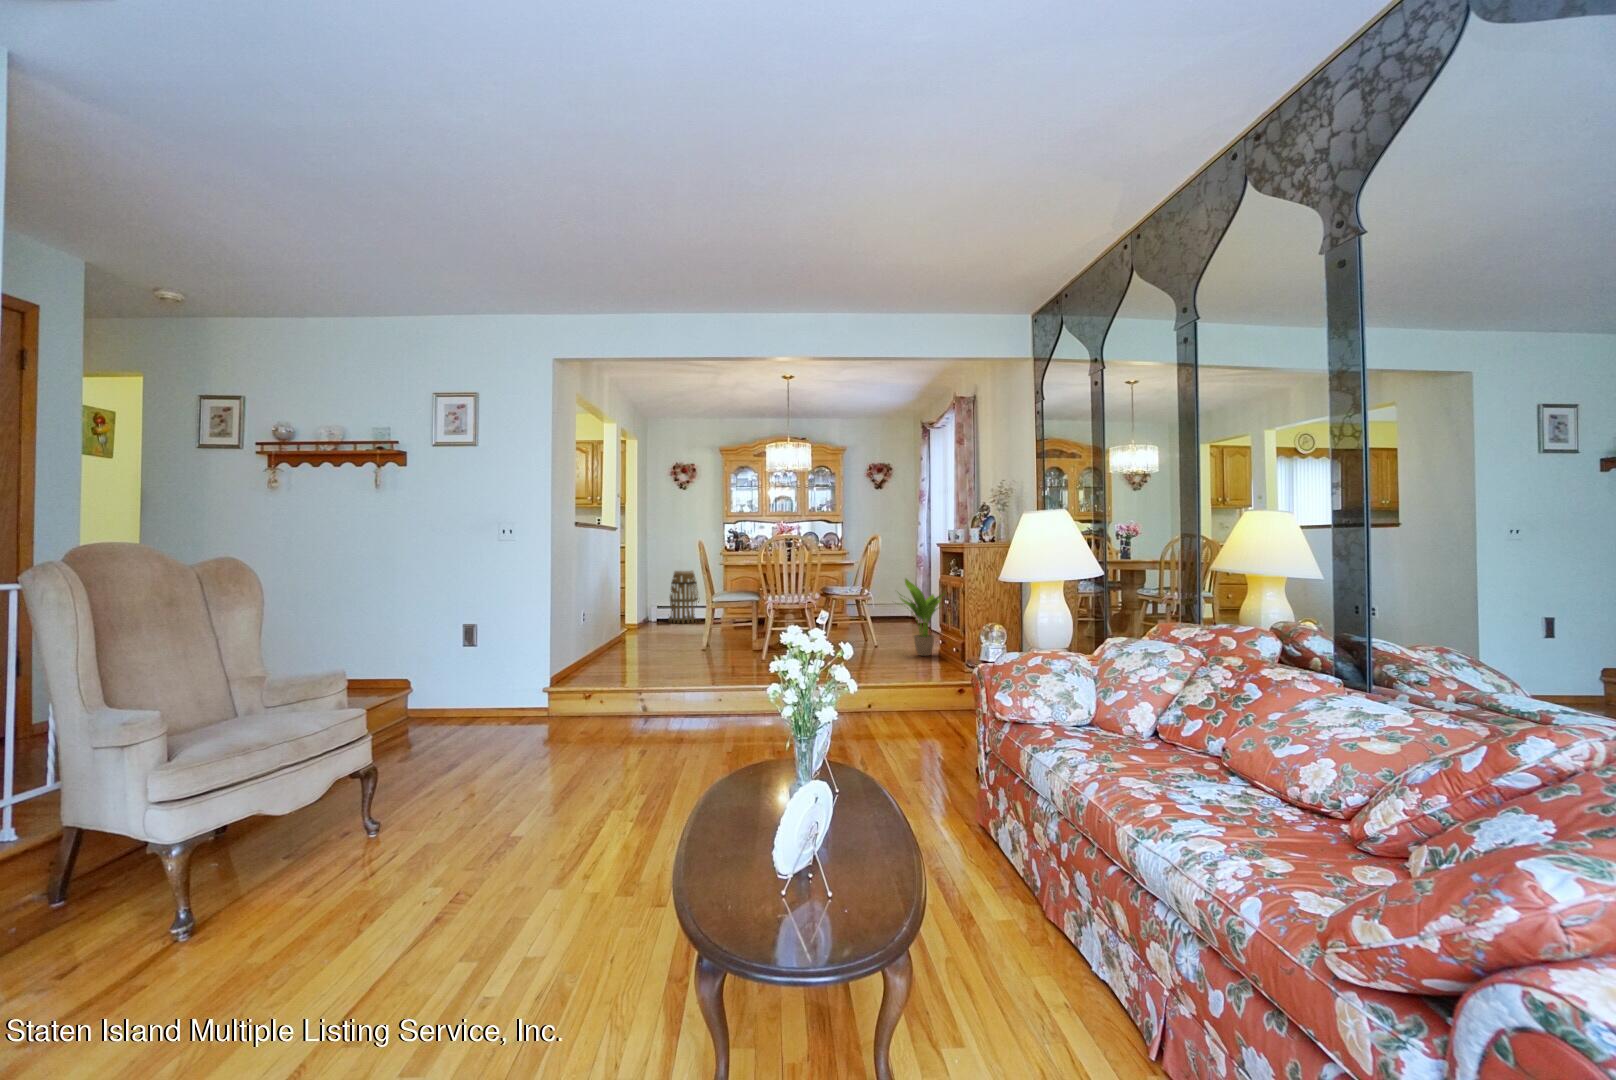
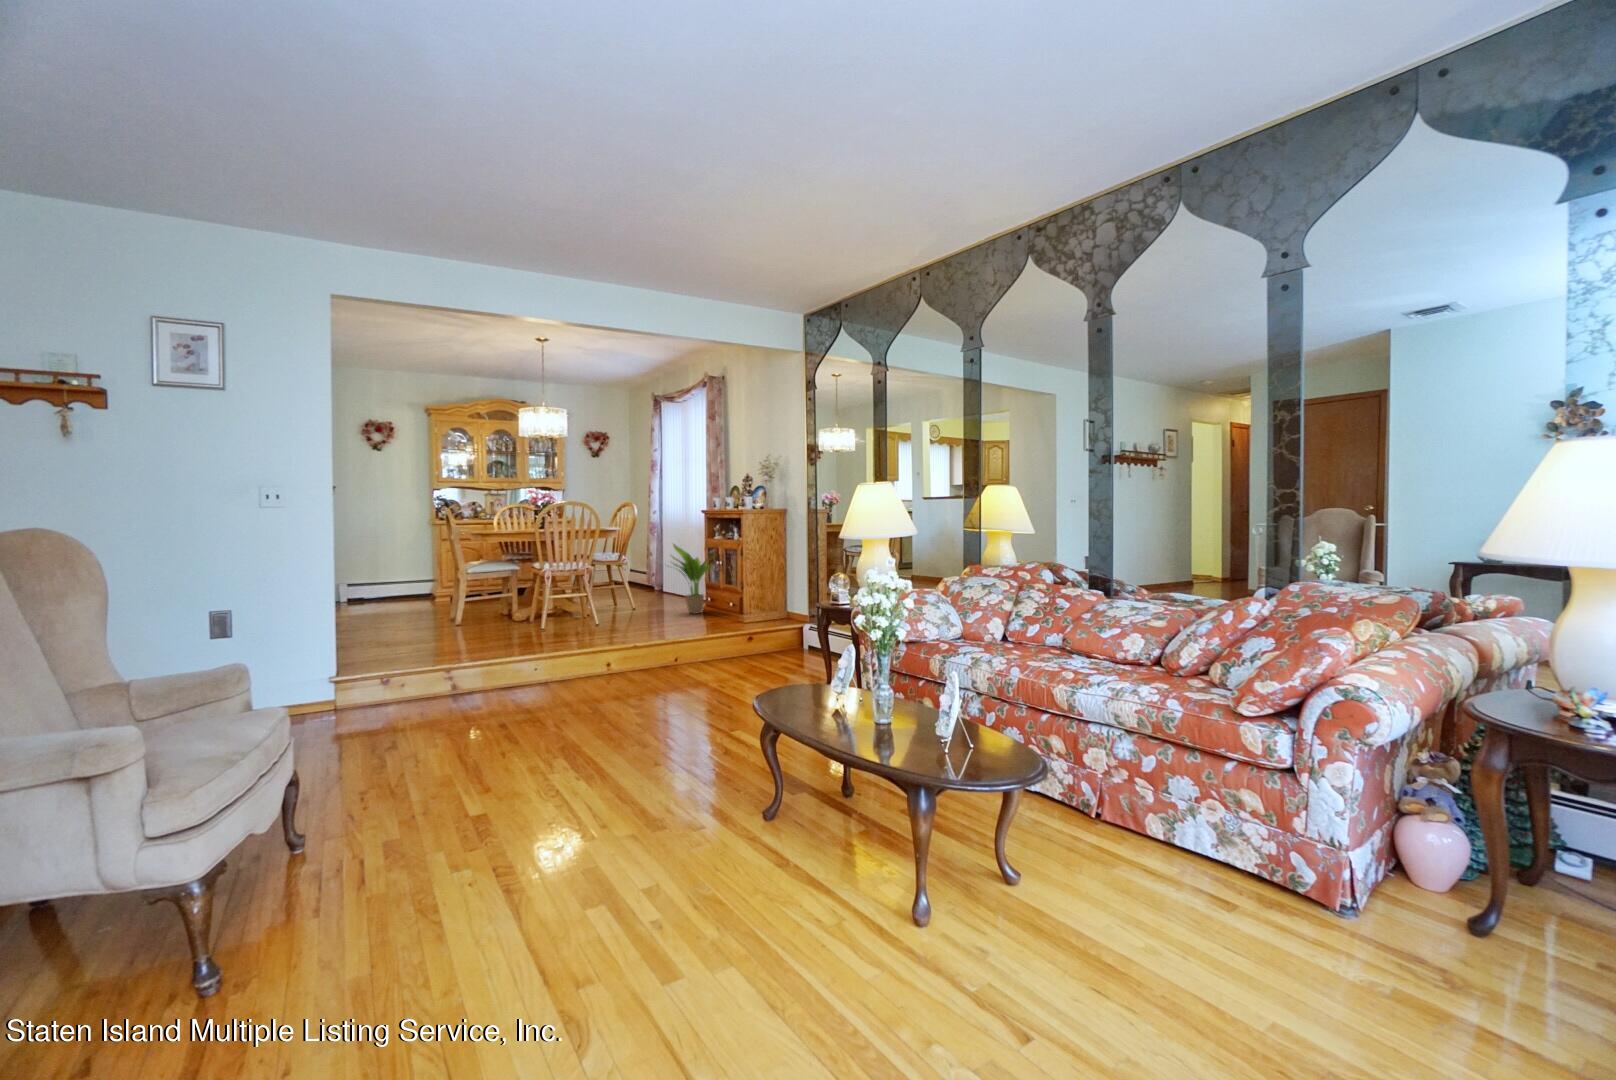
basket: present [668,570,699,623] -> none [357,543,401,604]

